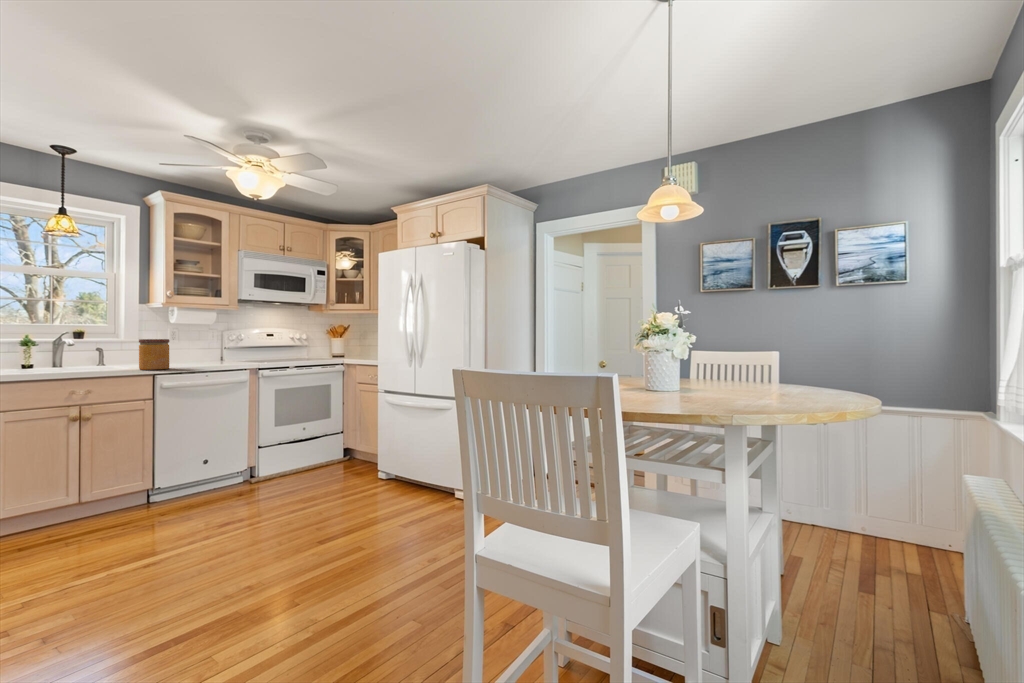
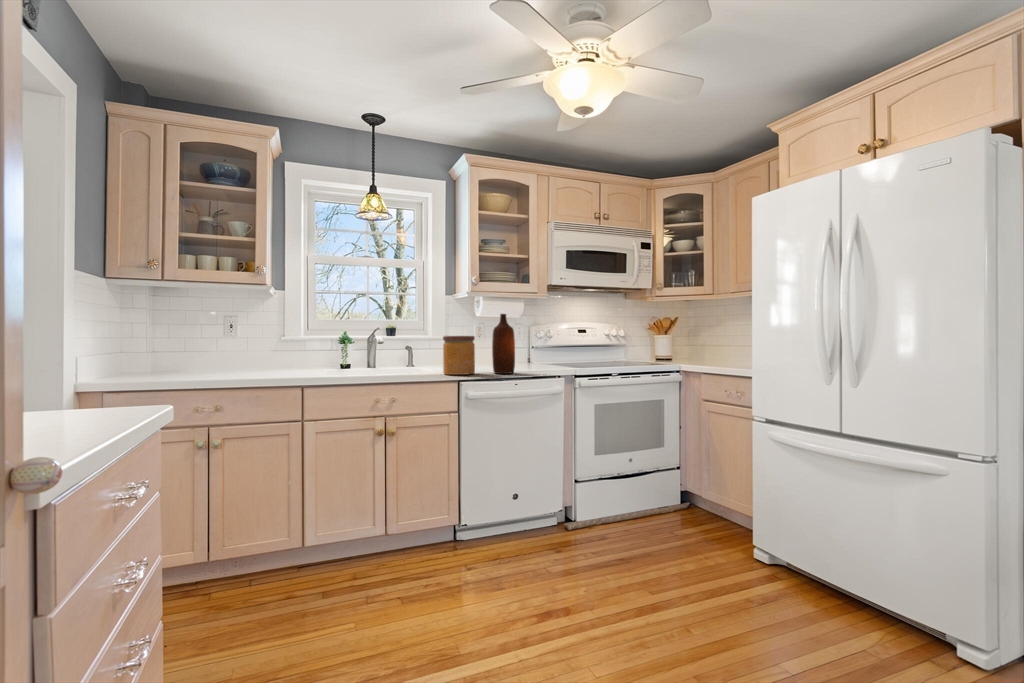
bottle: none [186,322,207,368] -> present [492,314,515,374]

